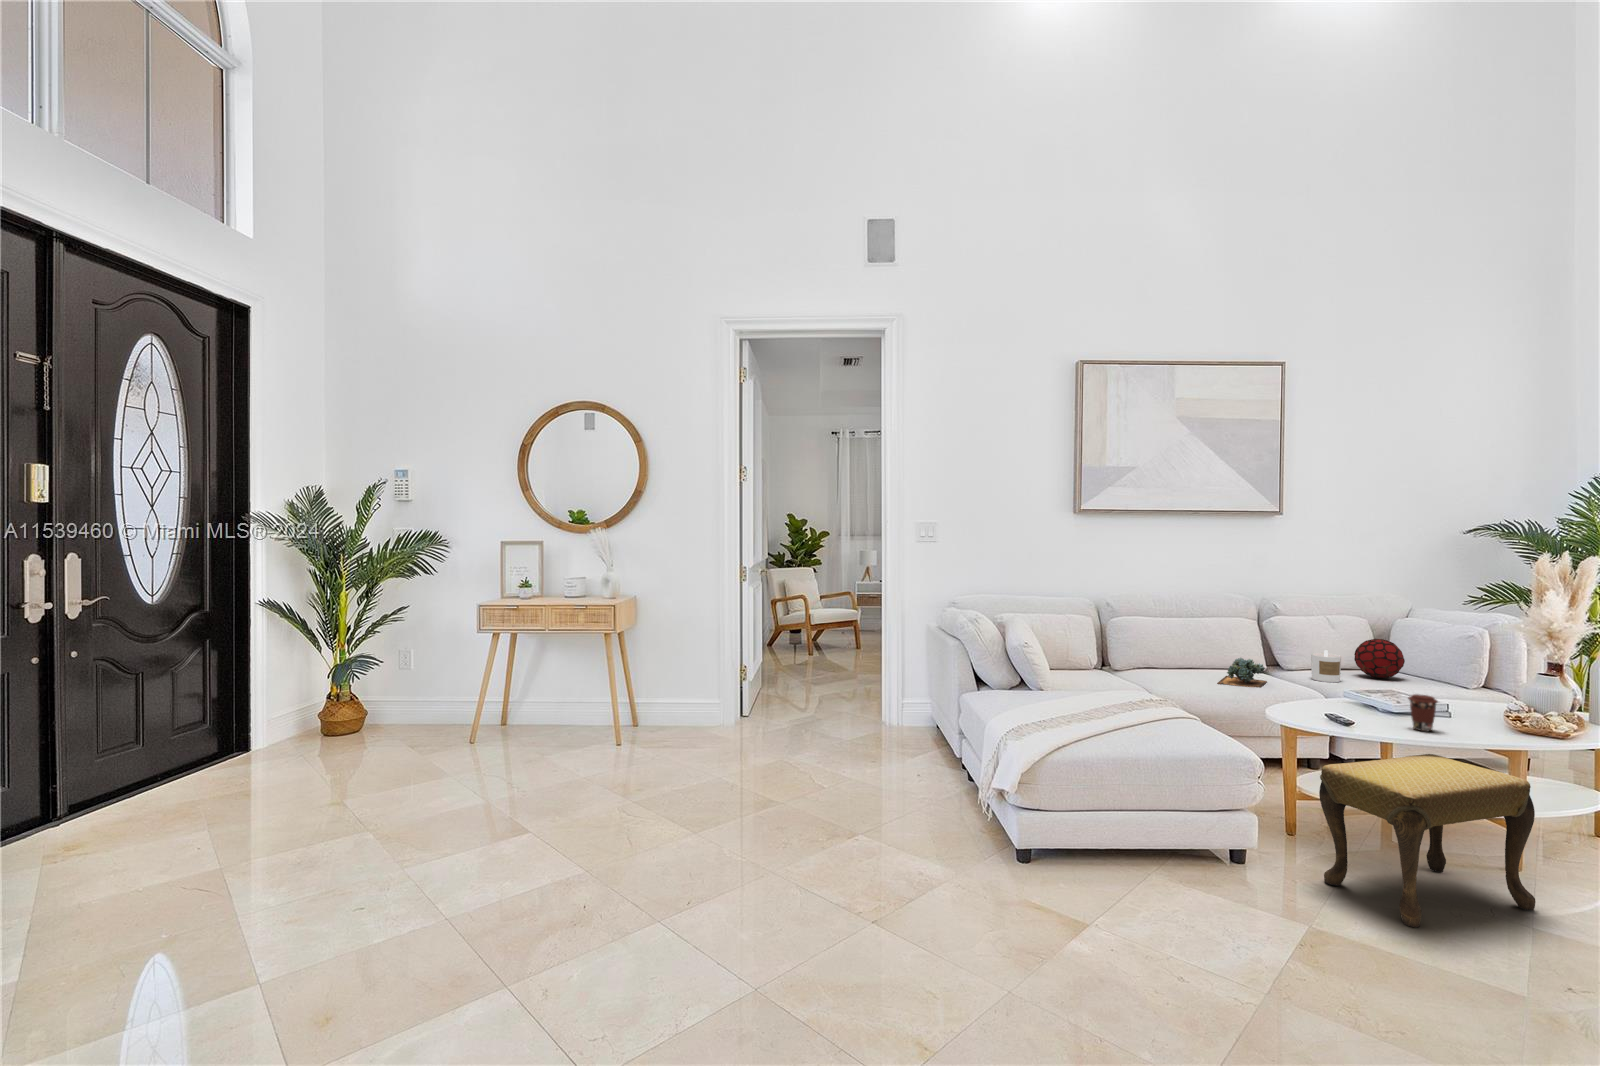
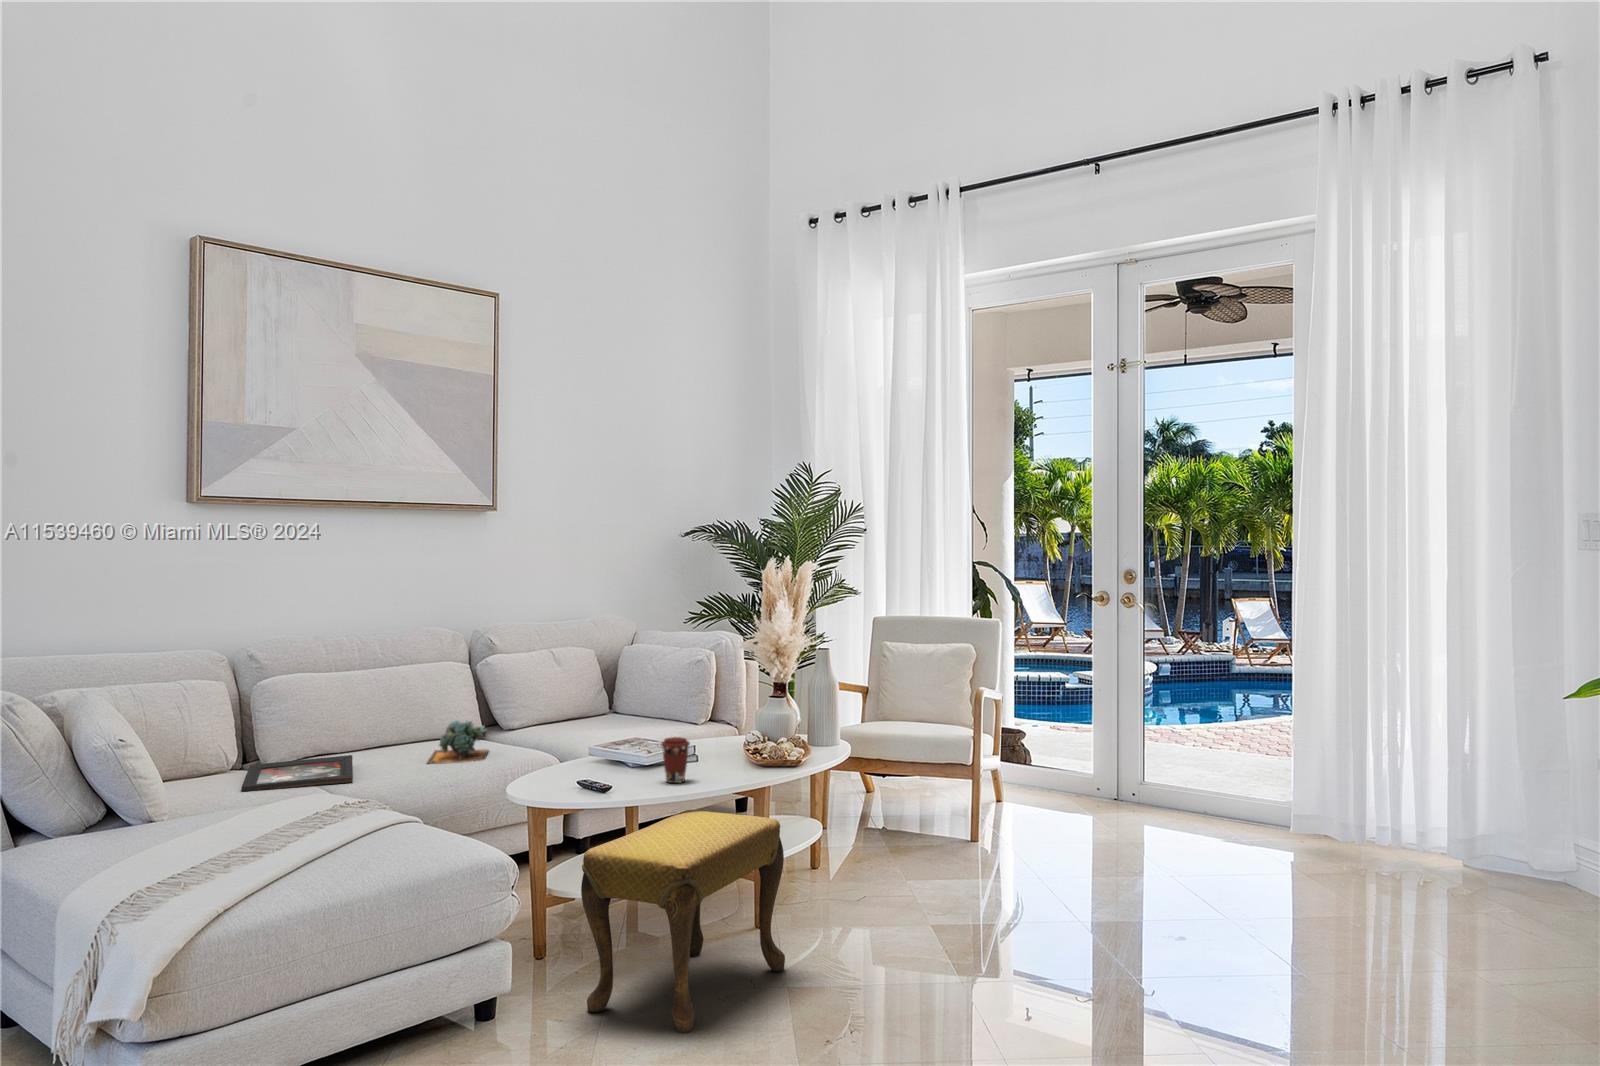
decorative orb: present [1354,639,1405,678] -> none [584,674,637,725]
candle: present [1311,650,1341,682] -> none [539,696,573,740]
decorative tray: none [1095,667,1167,687] -> present [242,755,353,791]

